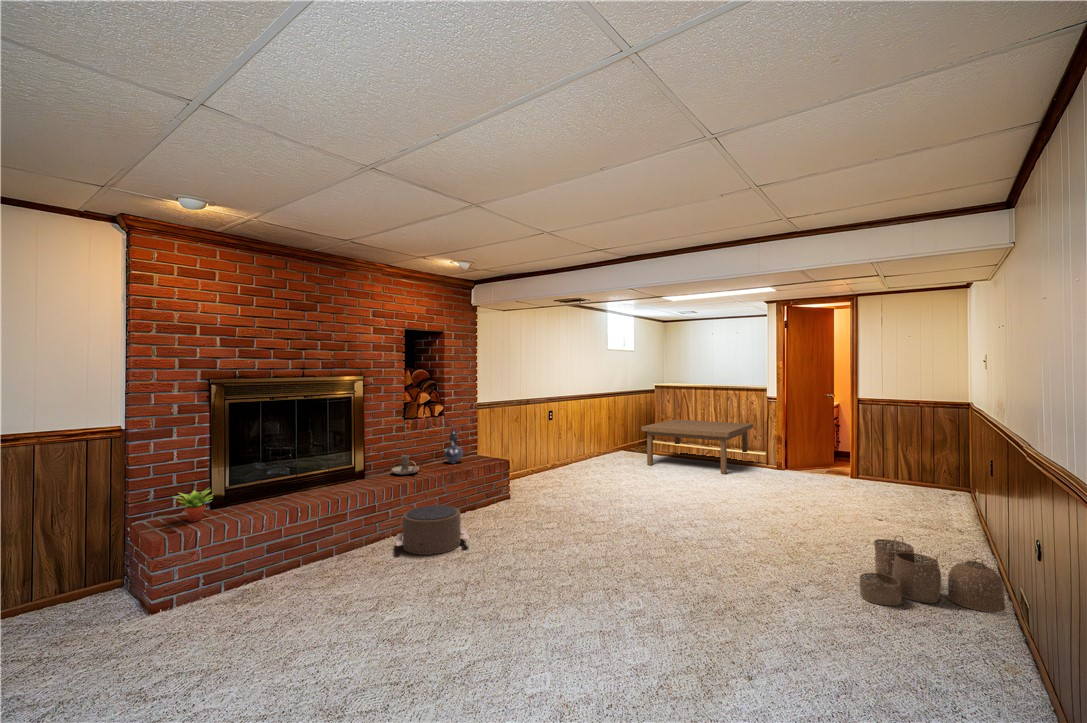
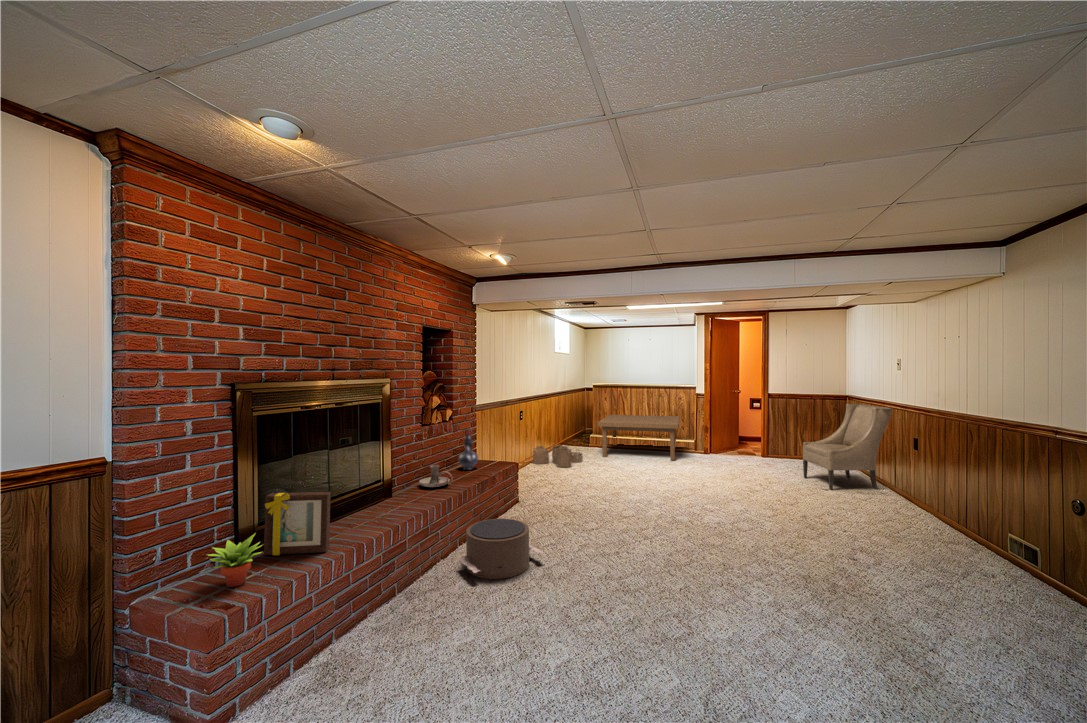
armchair: none [863,414,971,522] -> present [803,404,892,490]
picture frame: none [228,462,273,509] -> present [264,492,331,555]
woven basket: present [860,536,1006,612] -> present [532,444,583,468]

